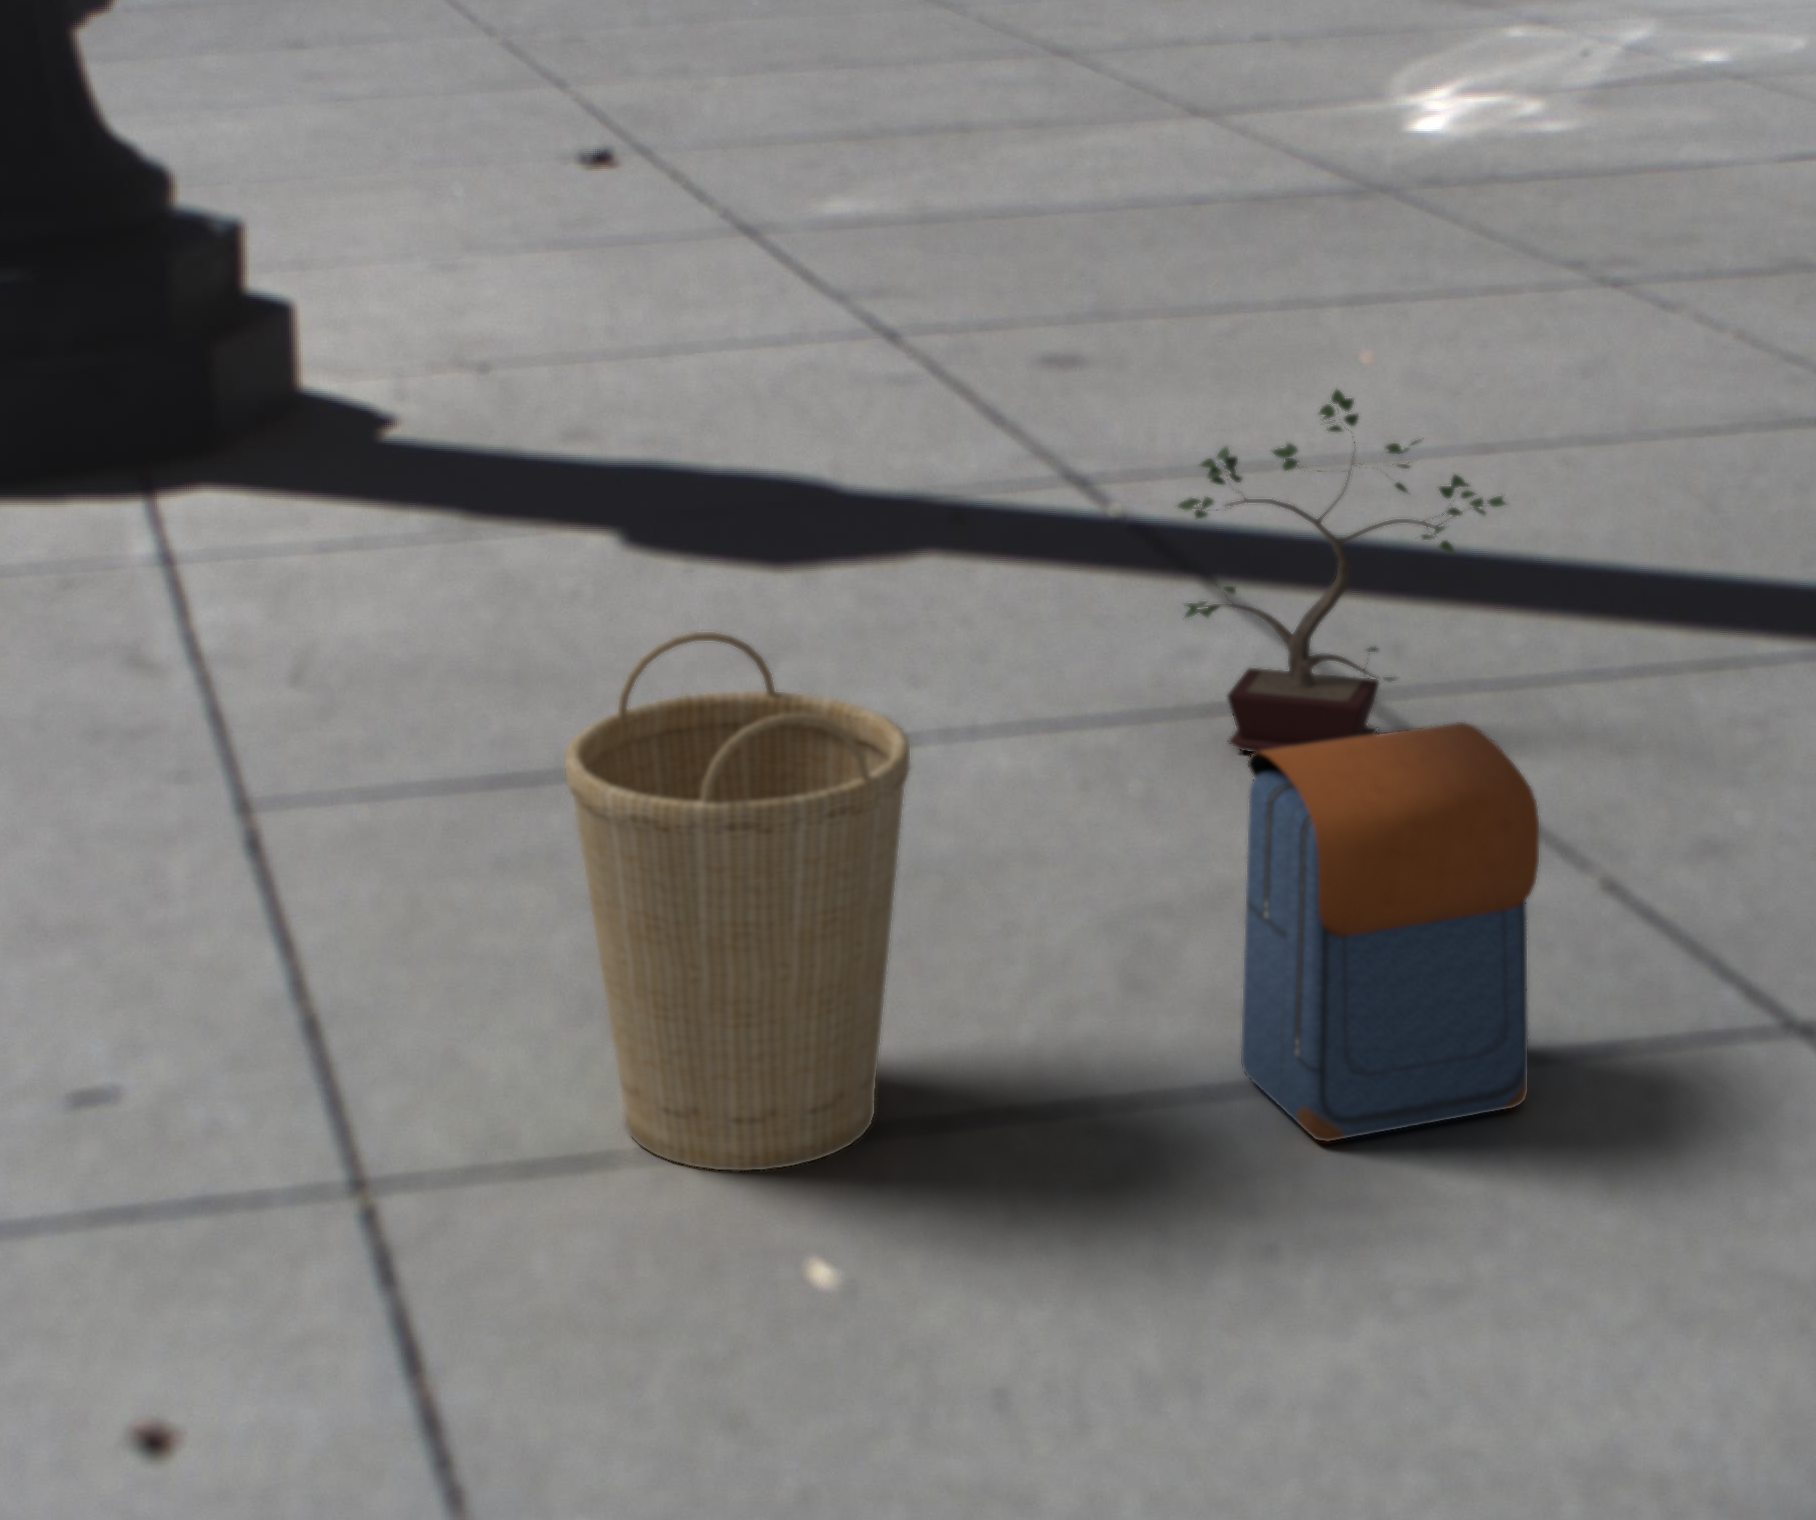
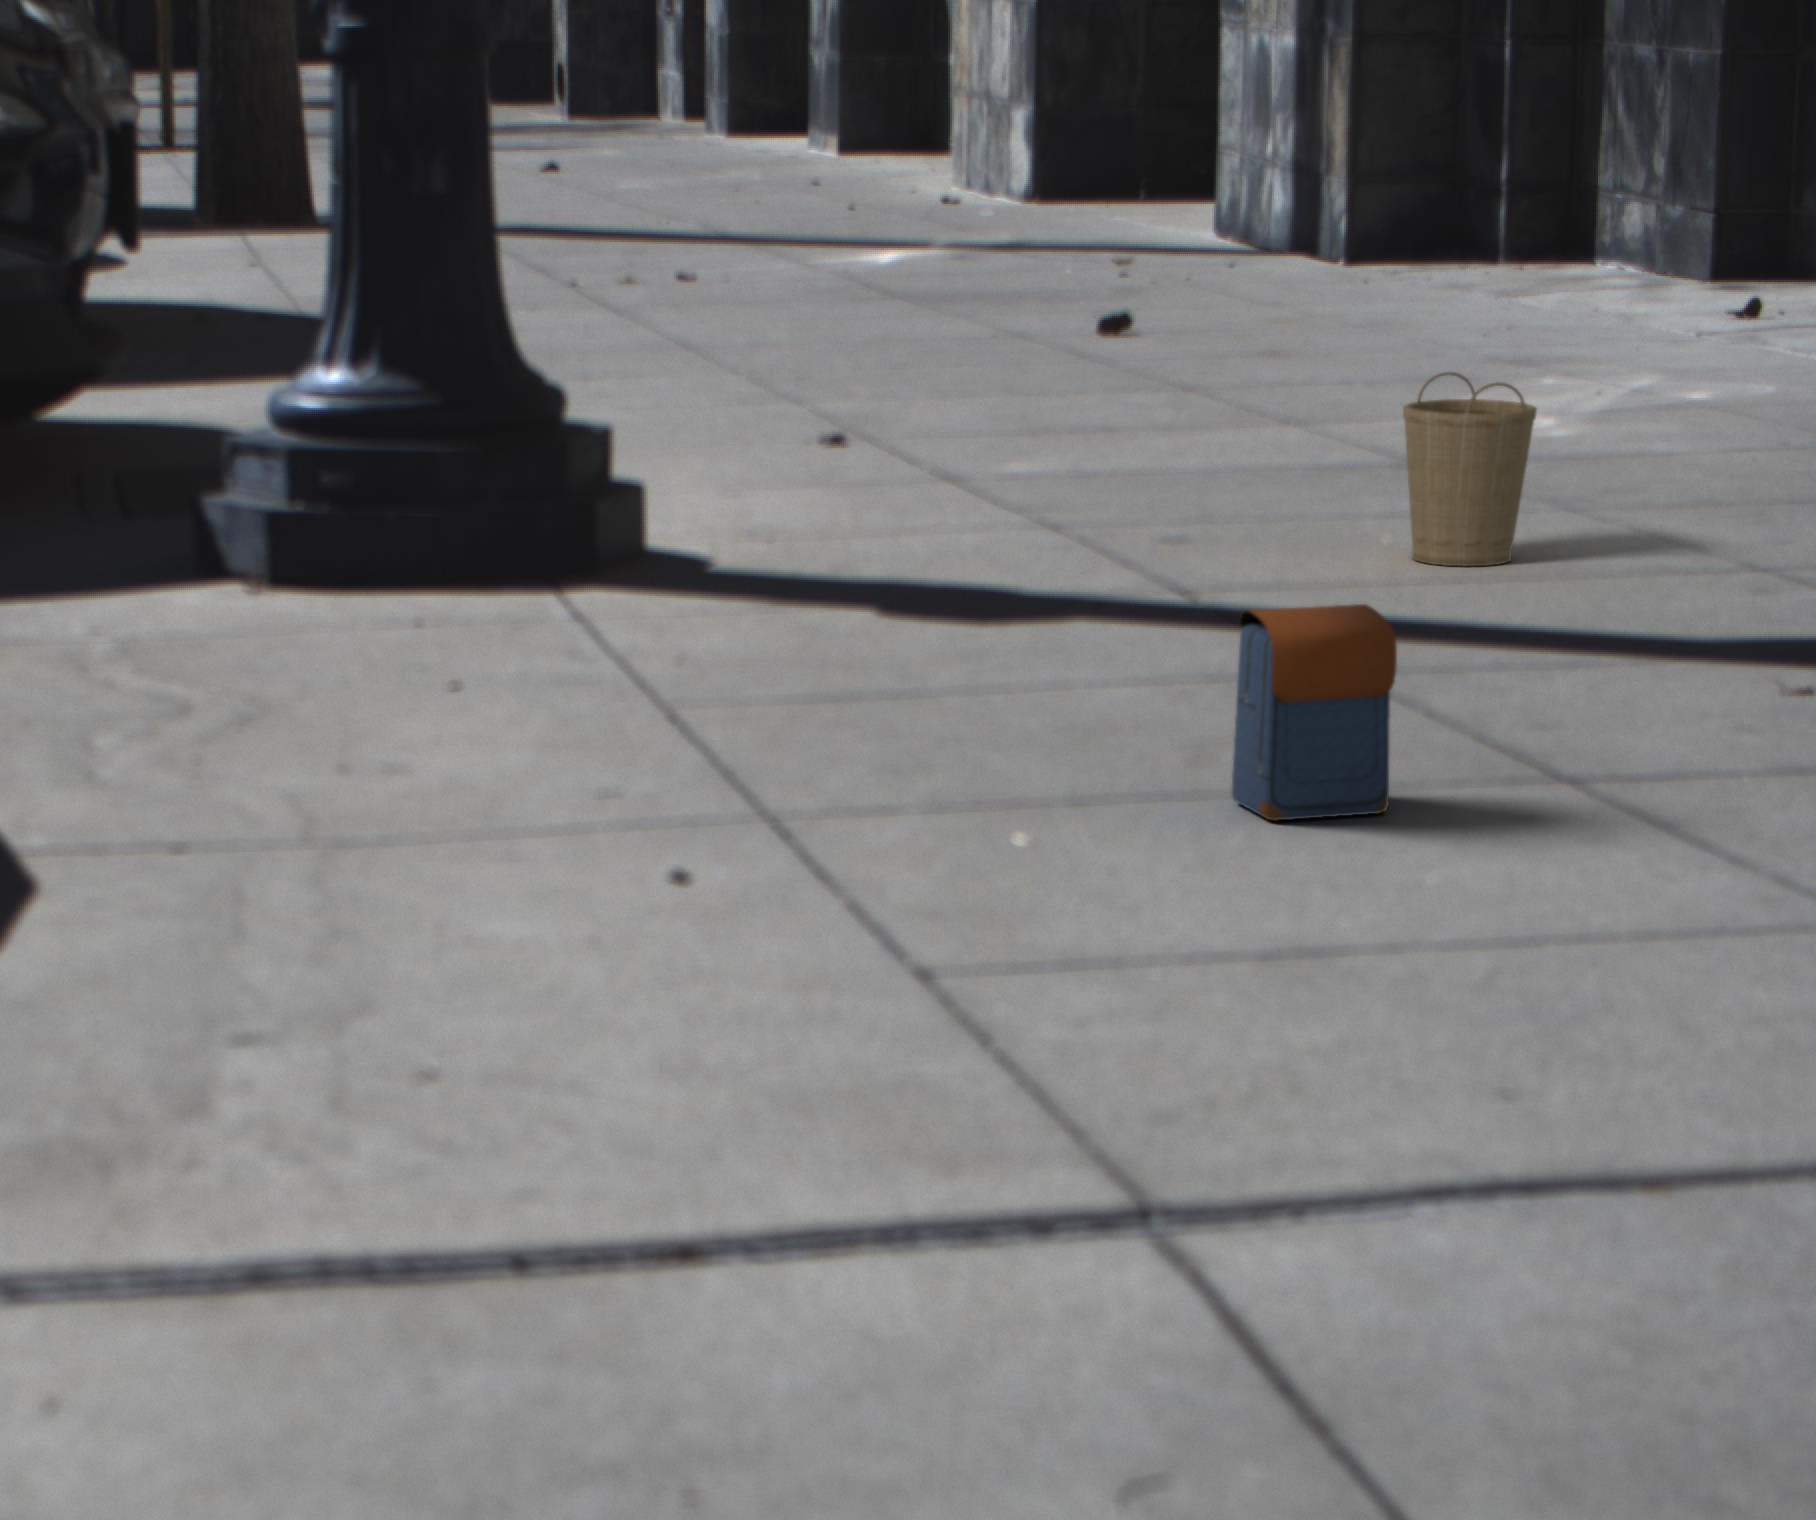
potted plant: present [1178,390,1505,752] -> none [1217,474,1420,706]
basket: present [565,632,910,1171] -> present [1403,372,1537,566]

